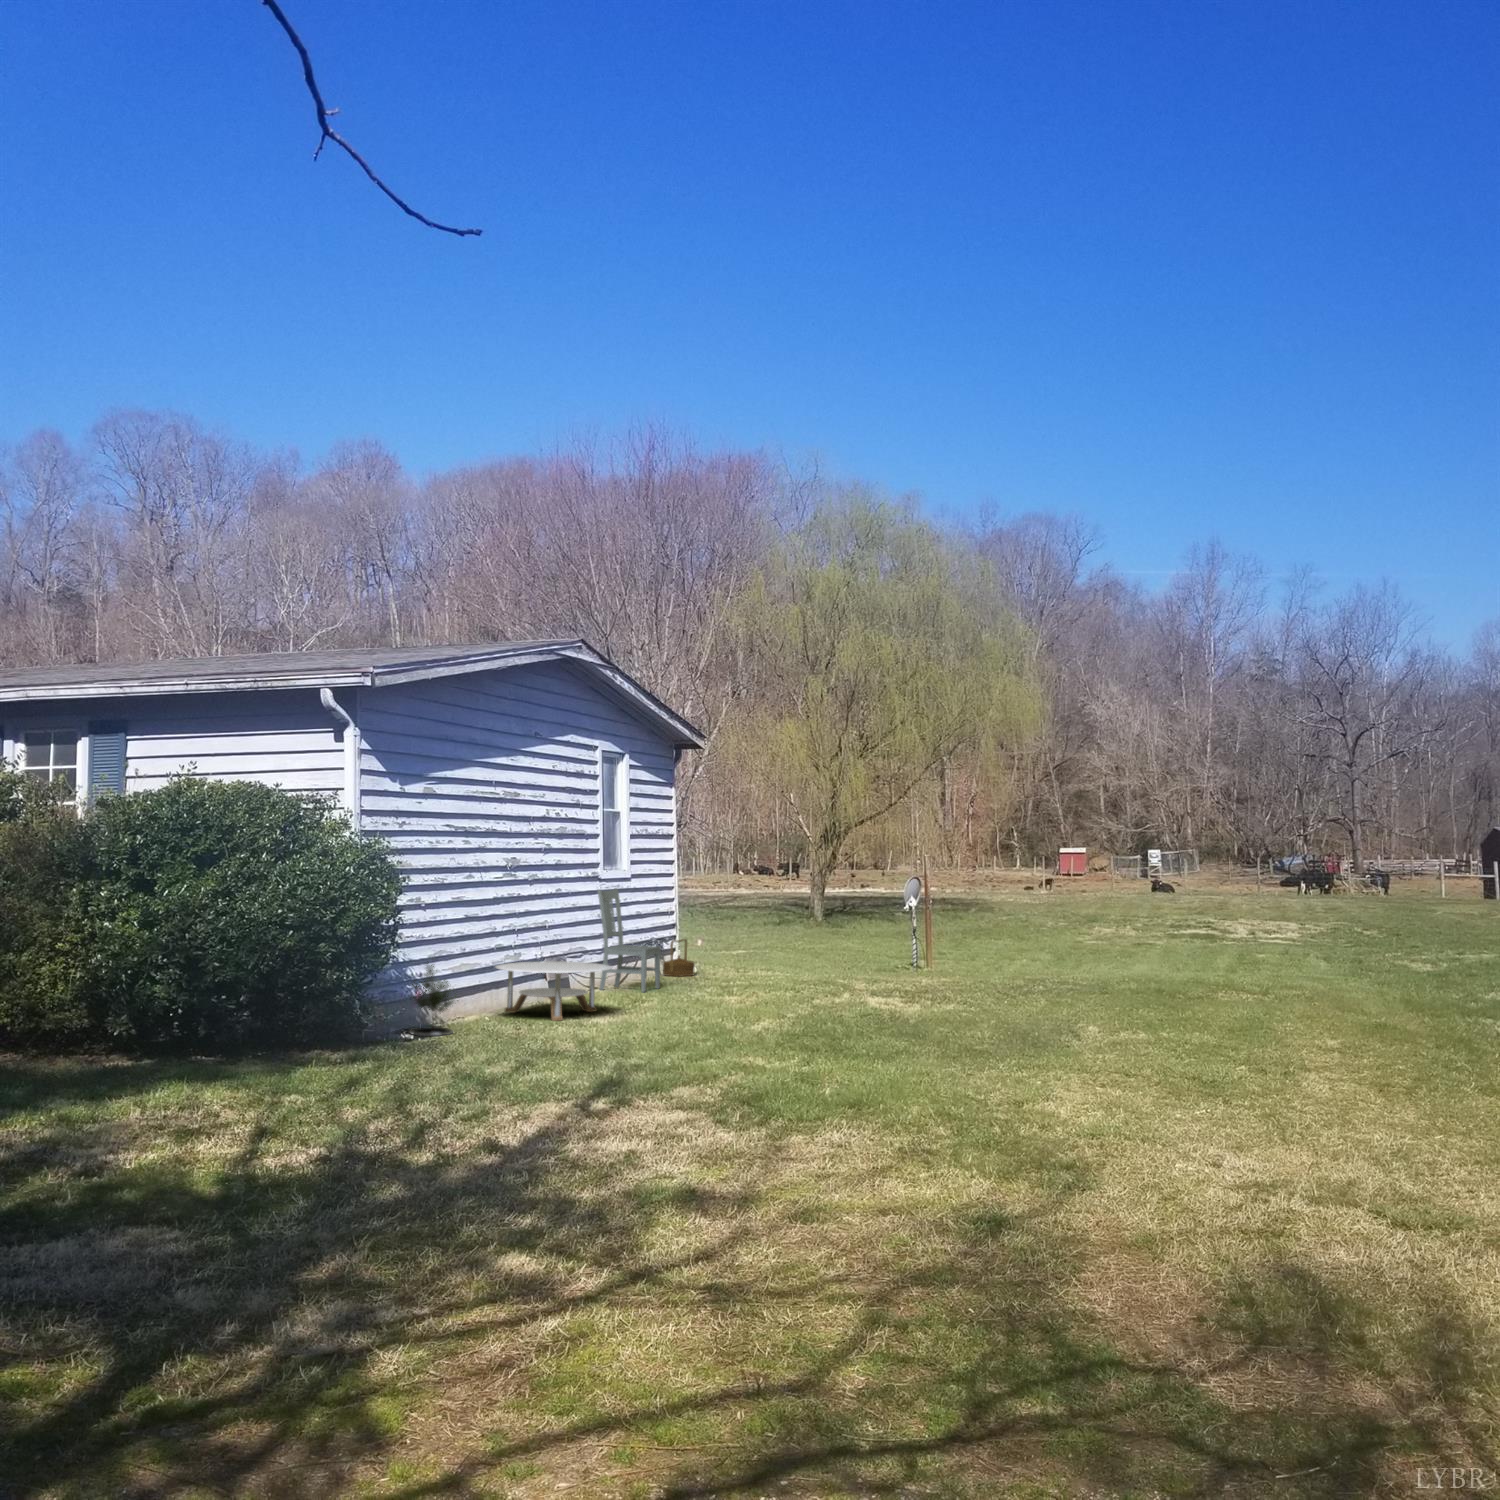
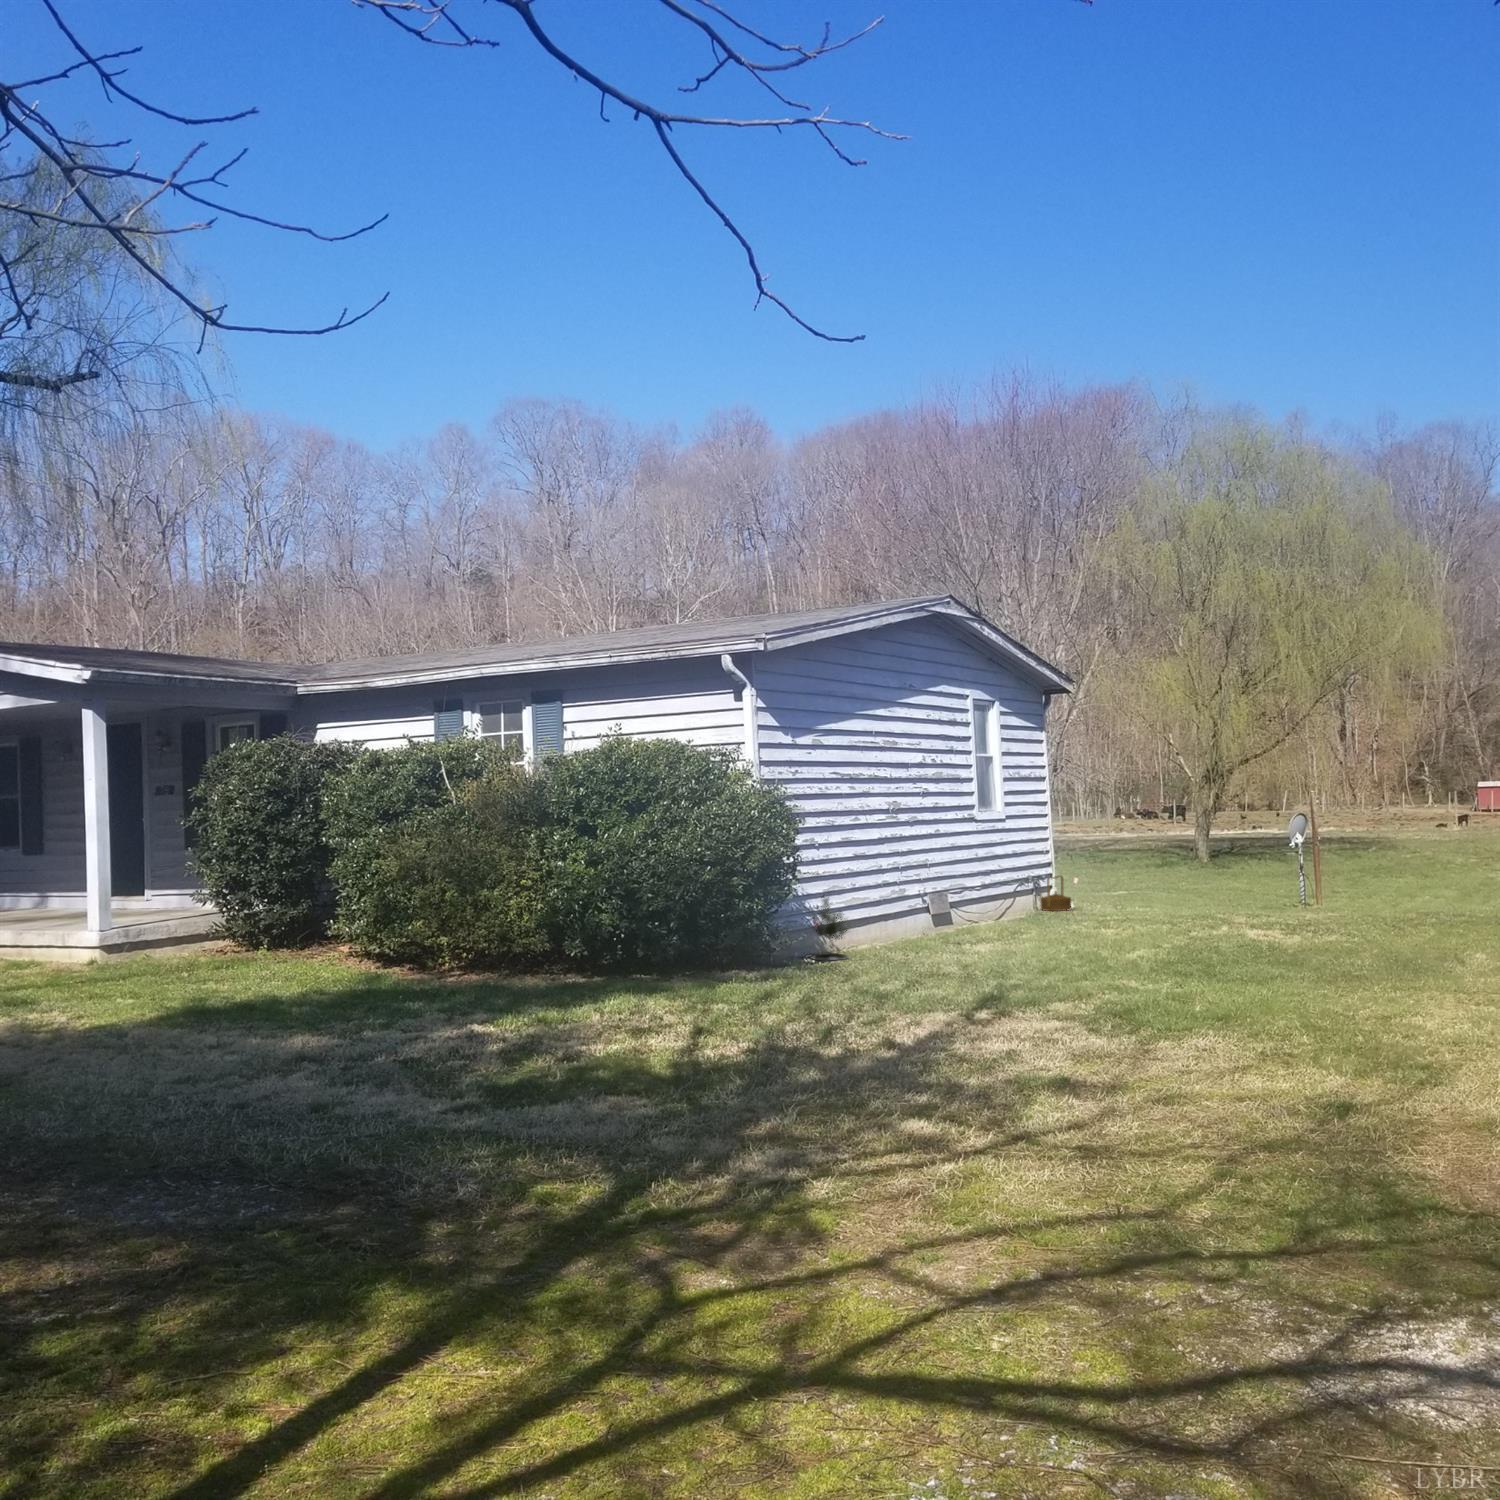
chair: present [598,888,661,992] -> none [974,828,1038,925]
round table: present [496,961,612,1021] -> none [883,895,991,949]

